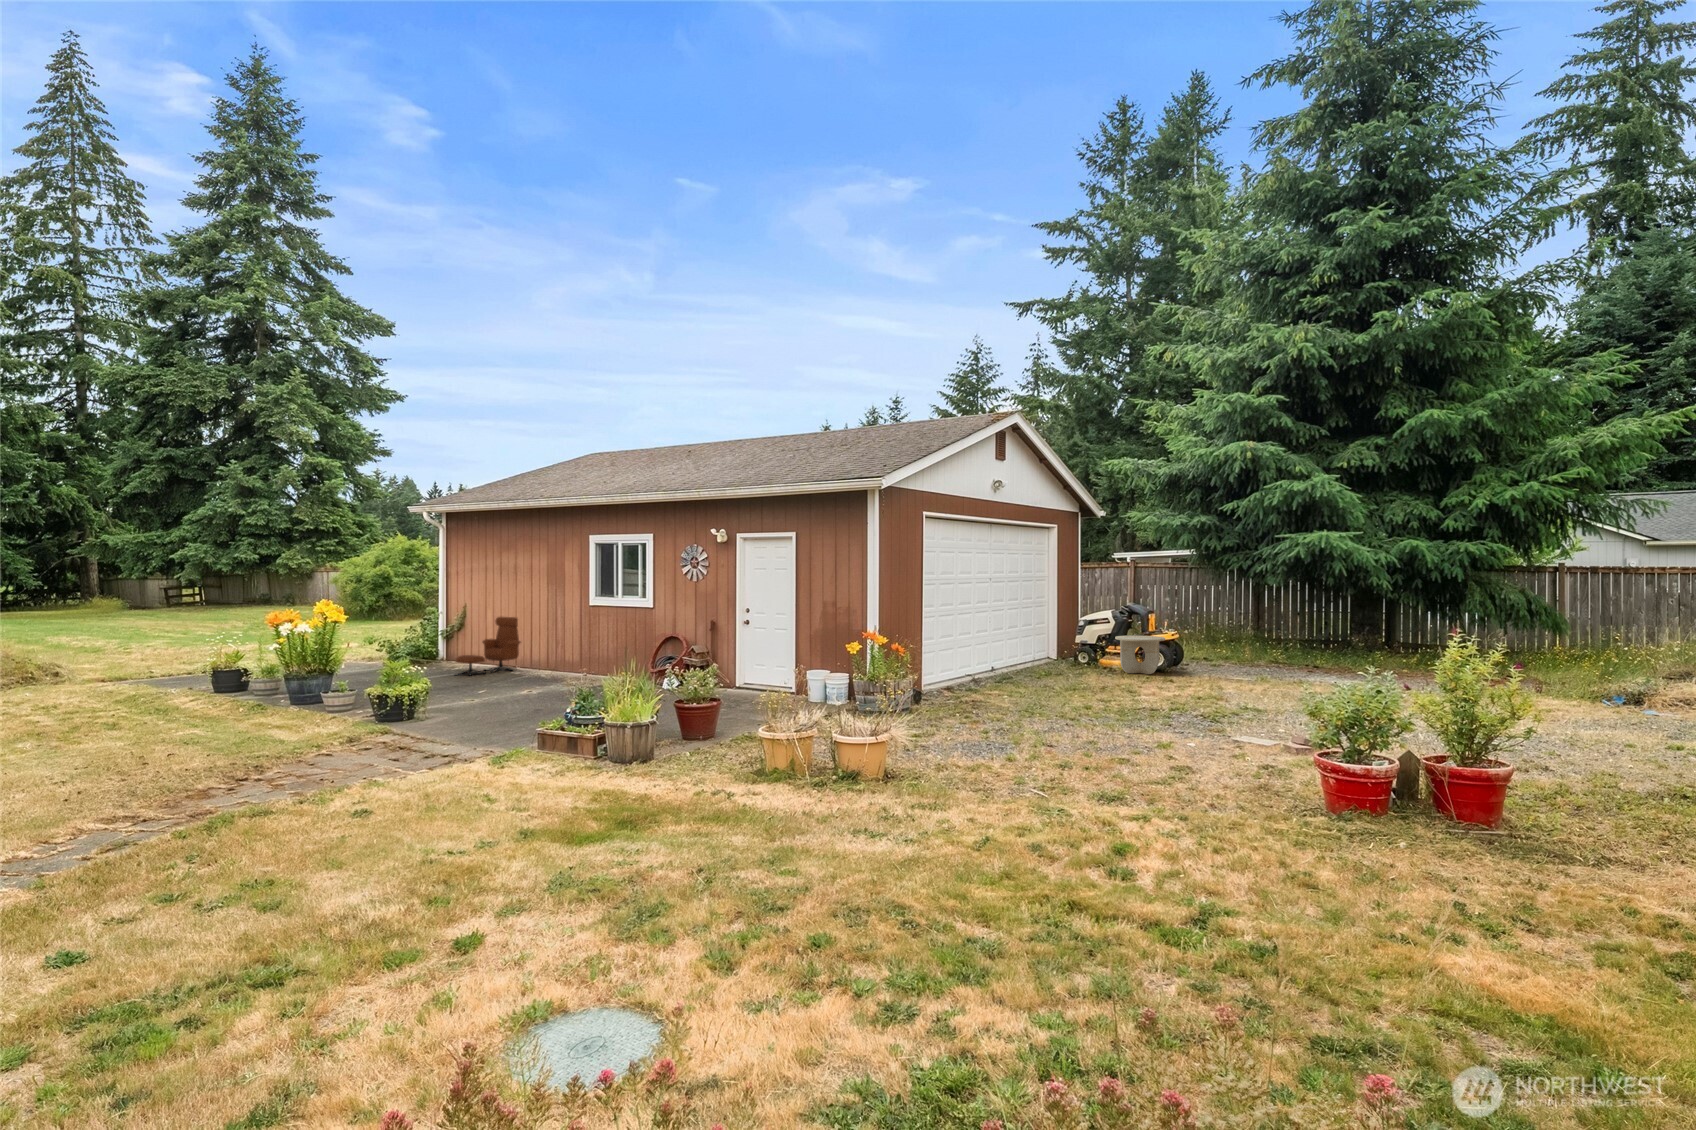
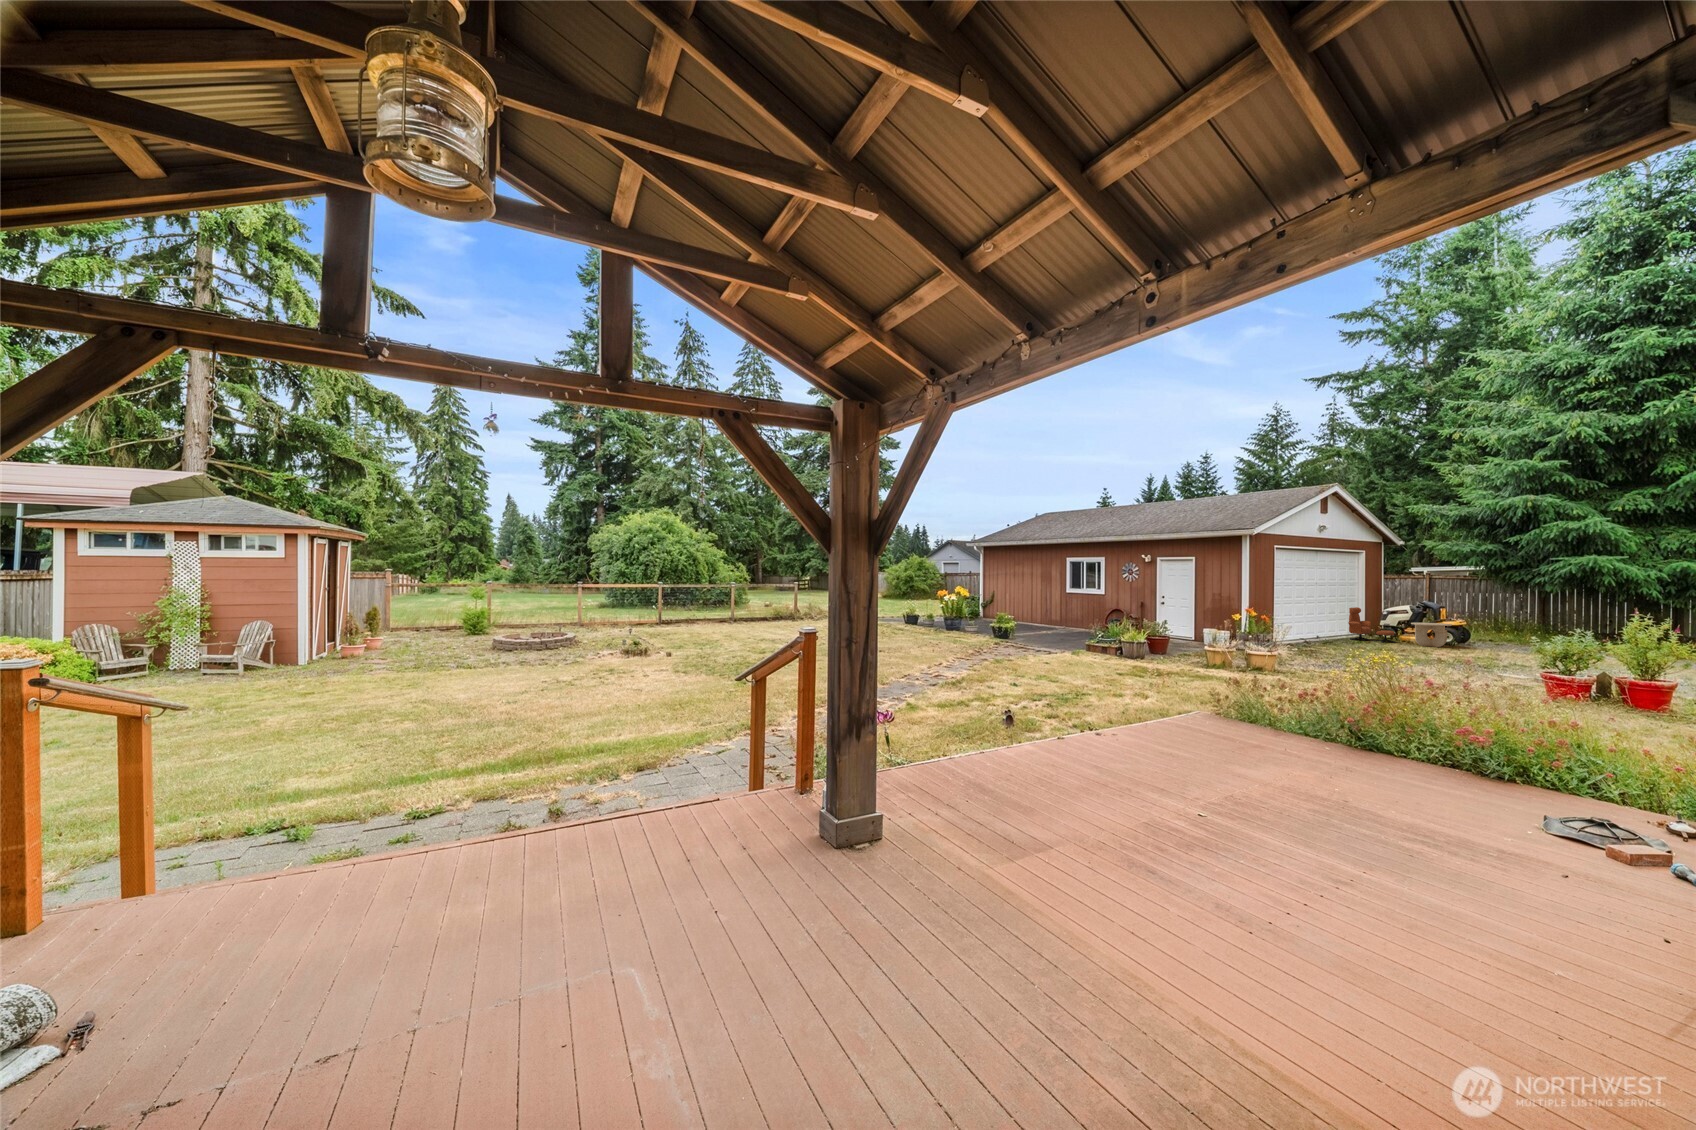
lounge chair: present [456,617,521,675] -> present [1348,607,1395,643]

